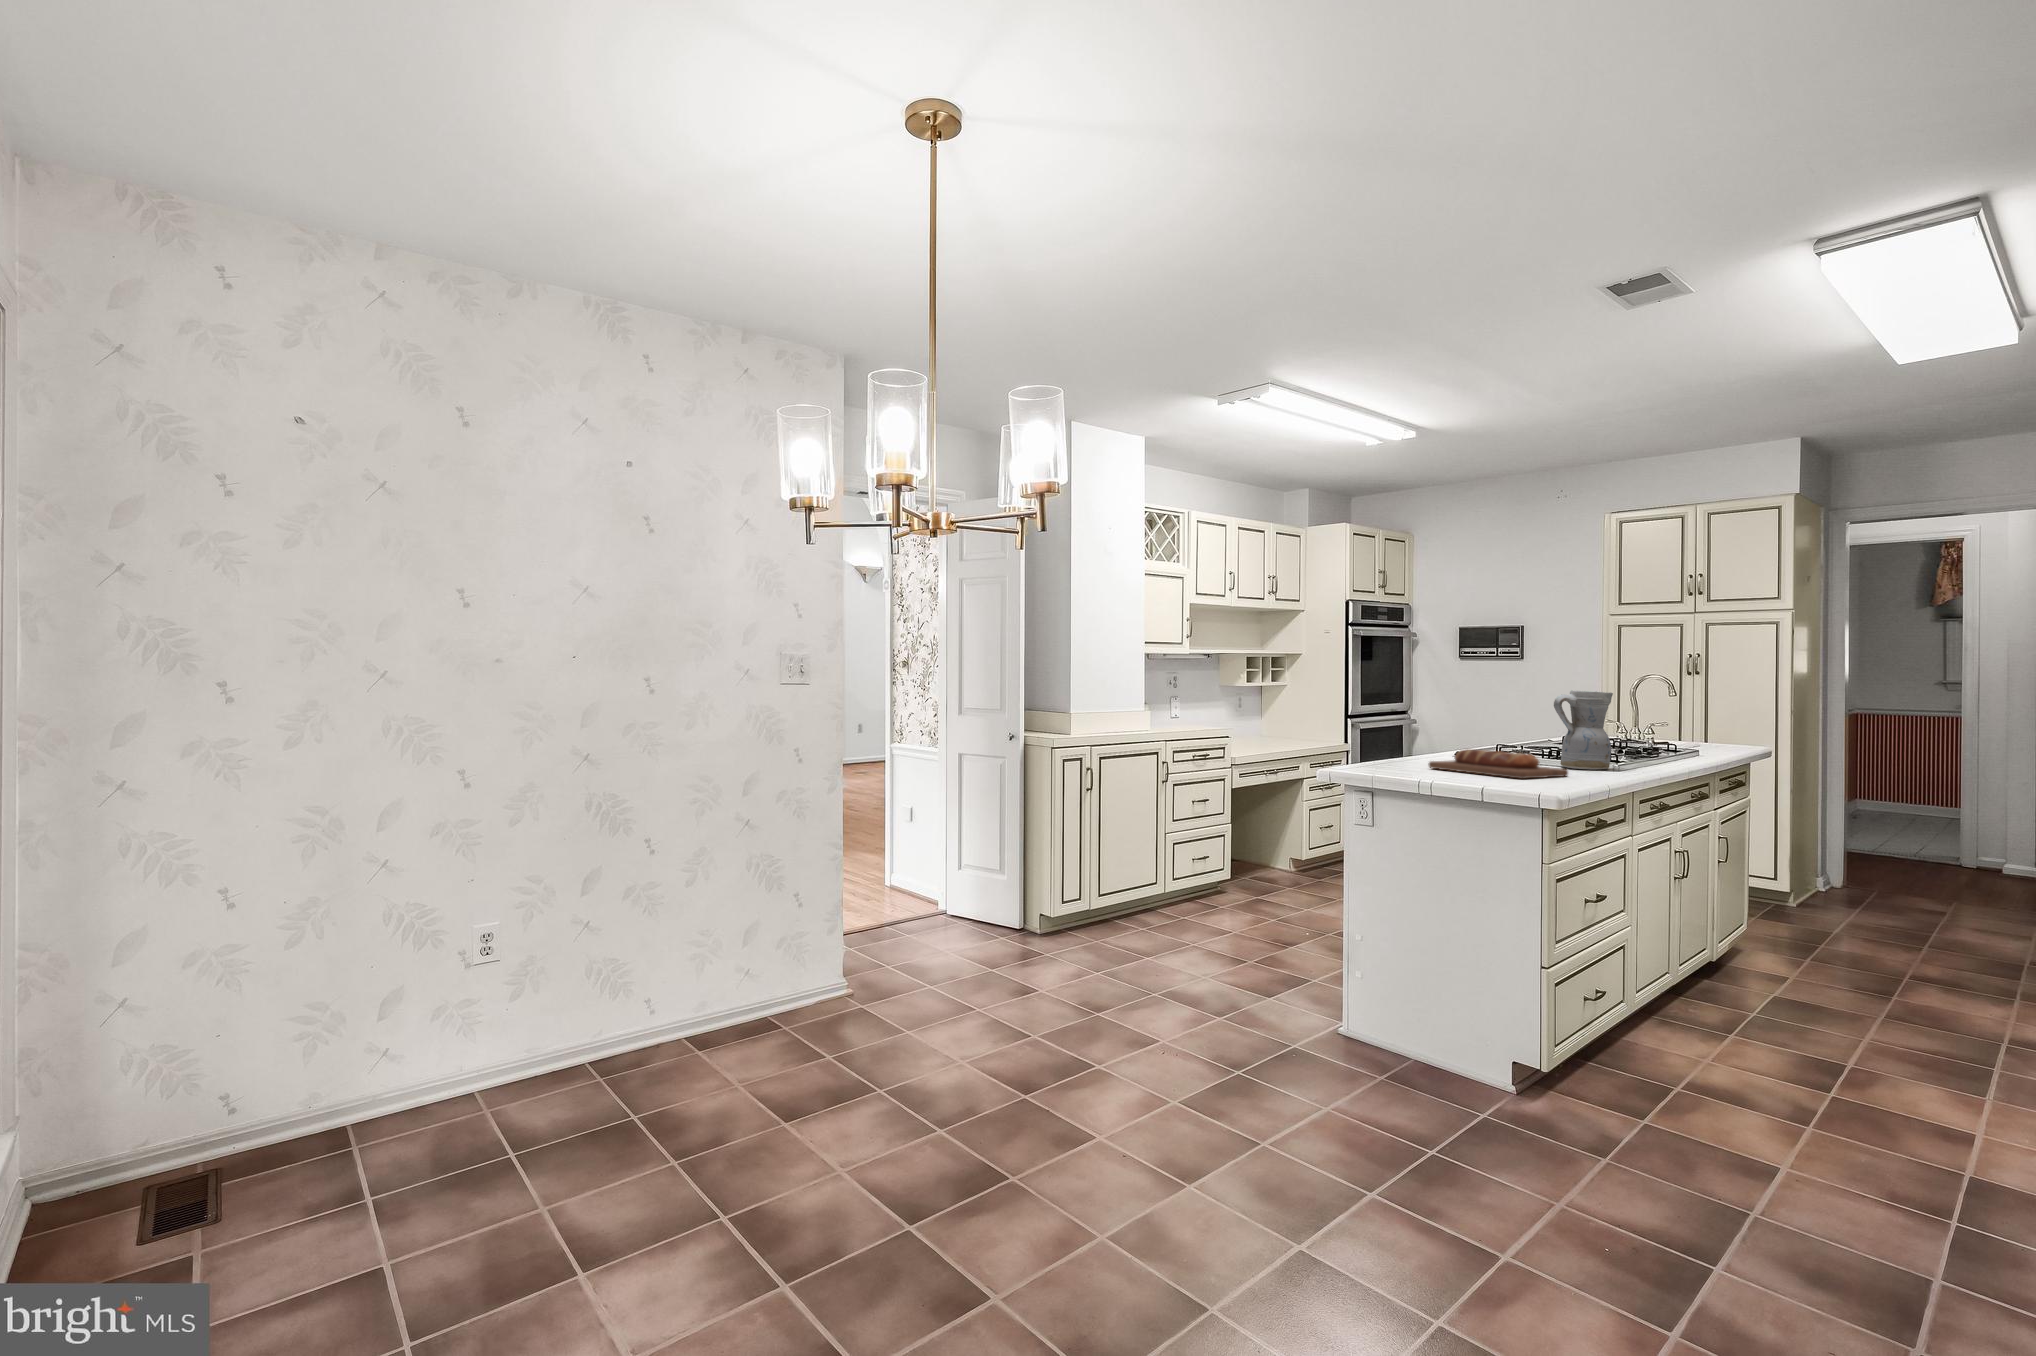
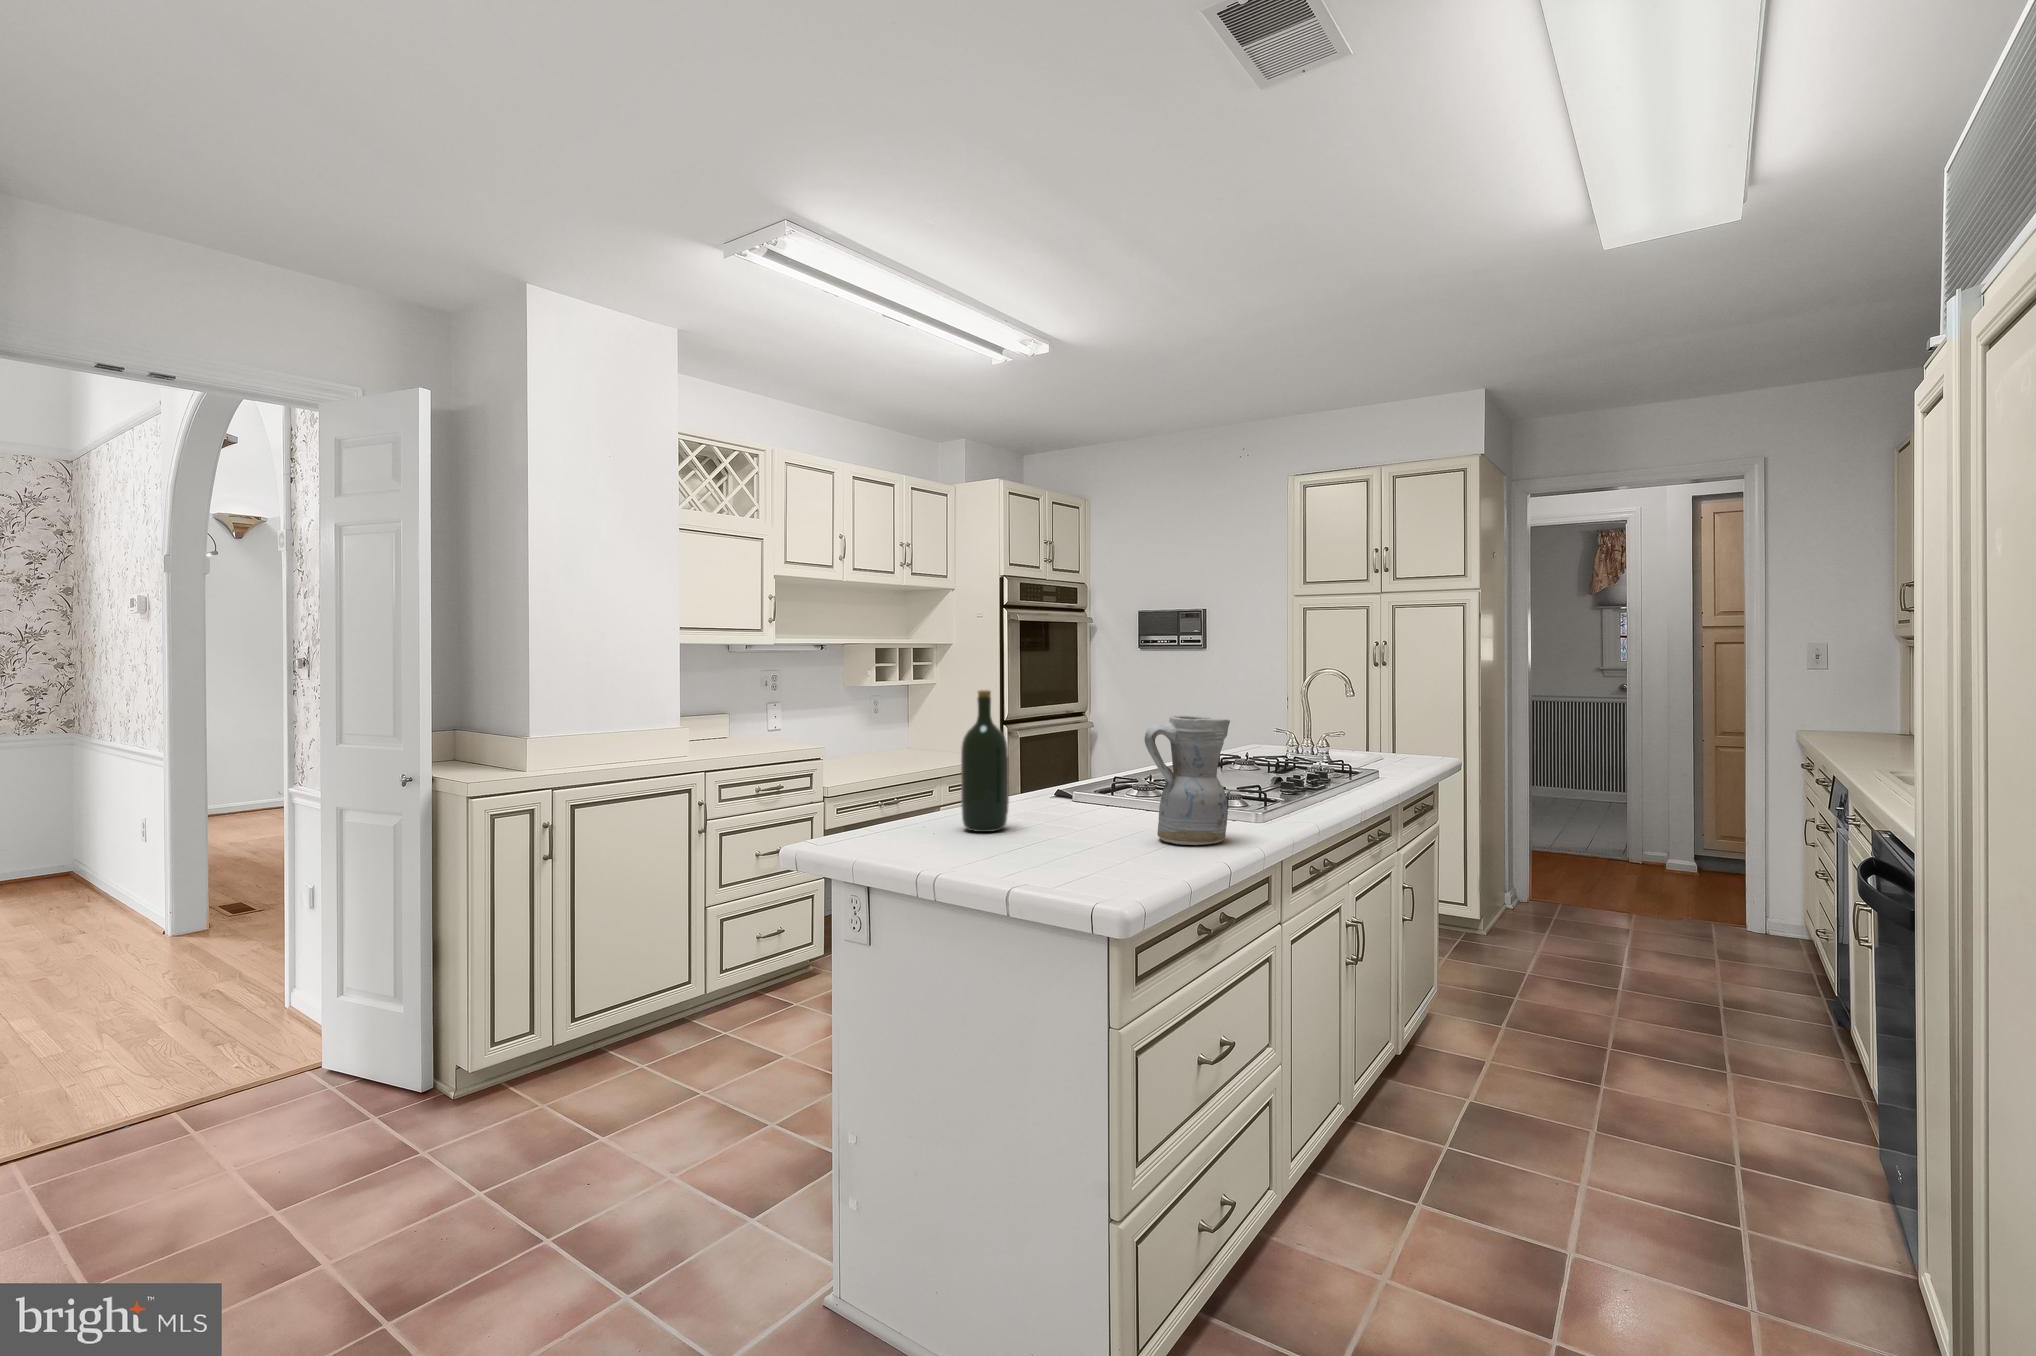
wine bottle: none [1420,675,1452,762] -> present [961,690,1009,832]
bread loaf: present [1428,749,1568,779] -> none [945,821,1145,886]

